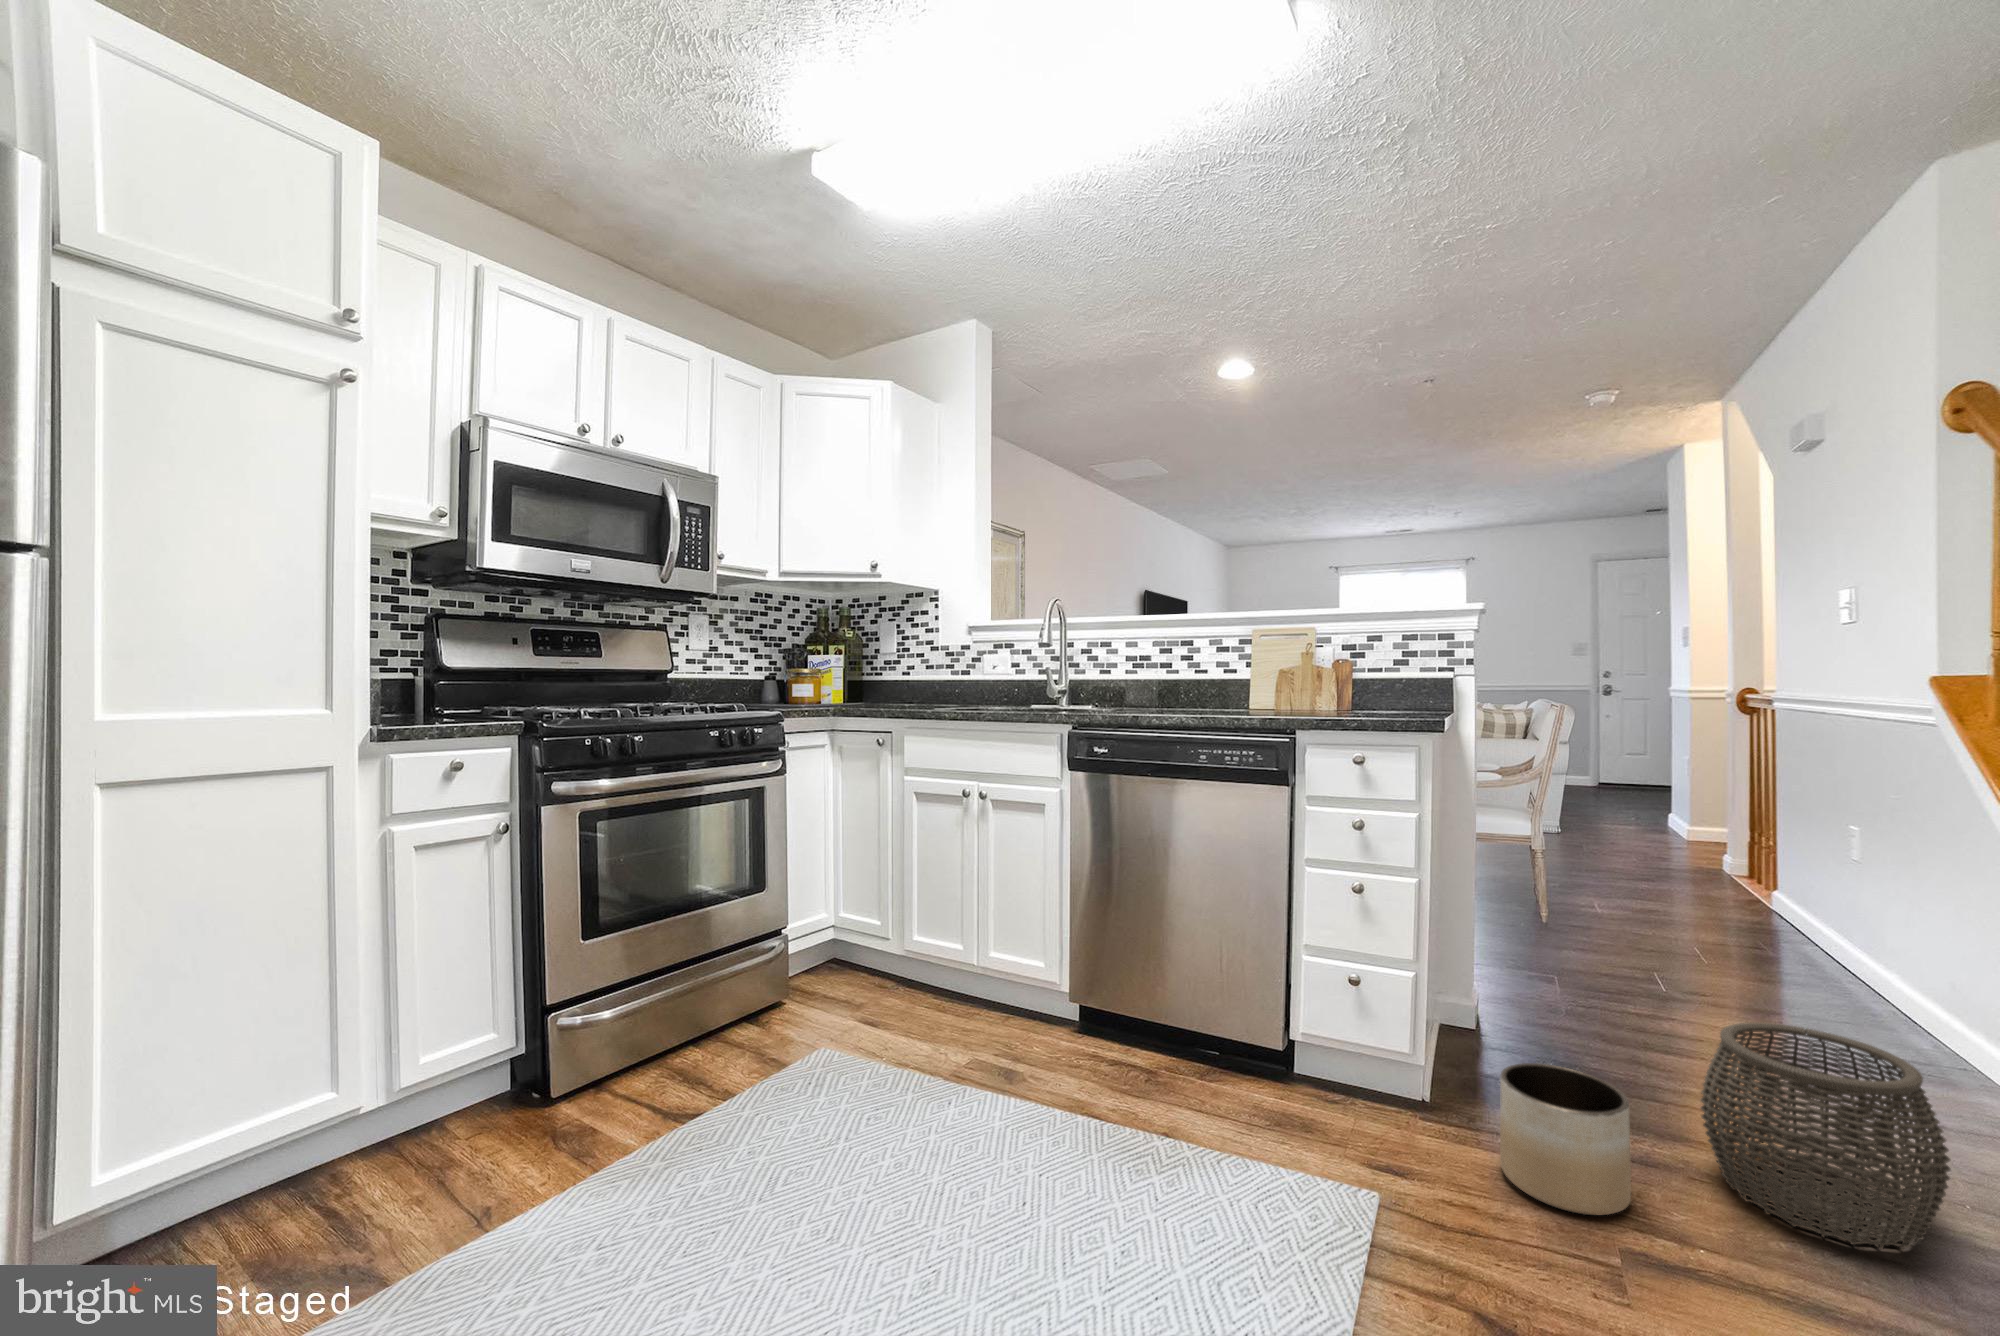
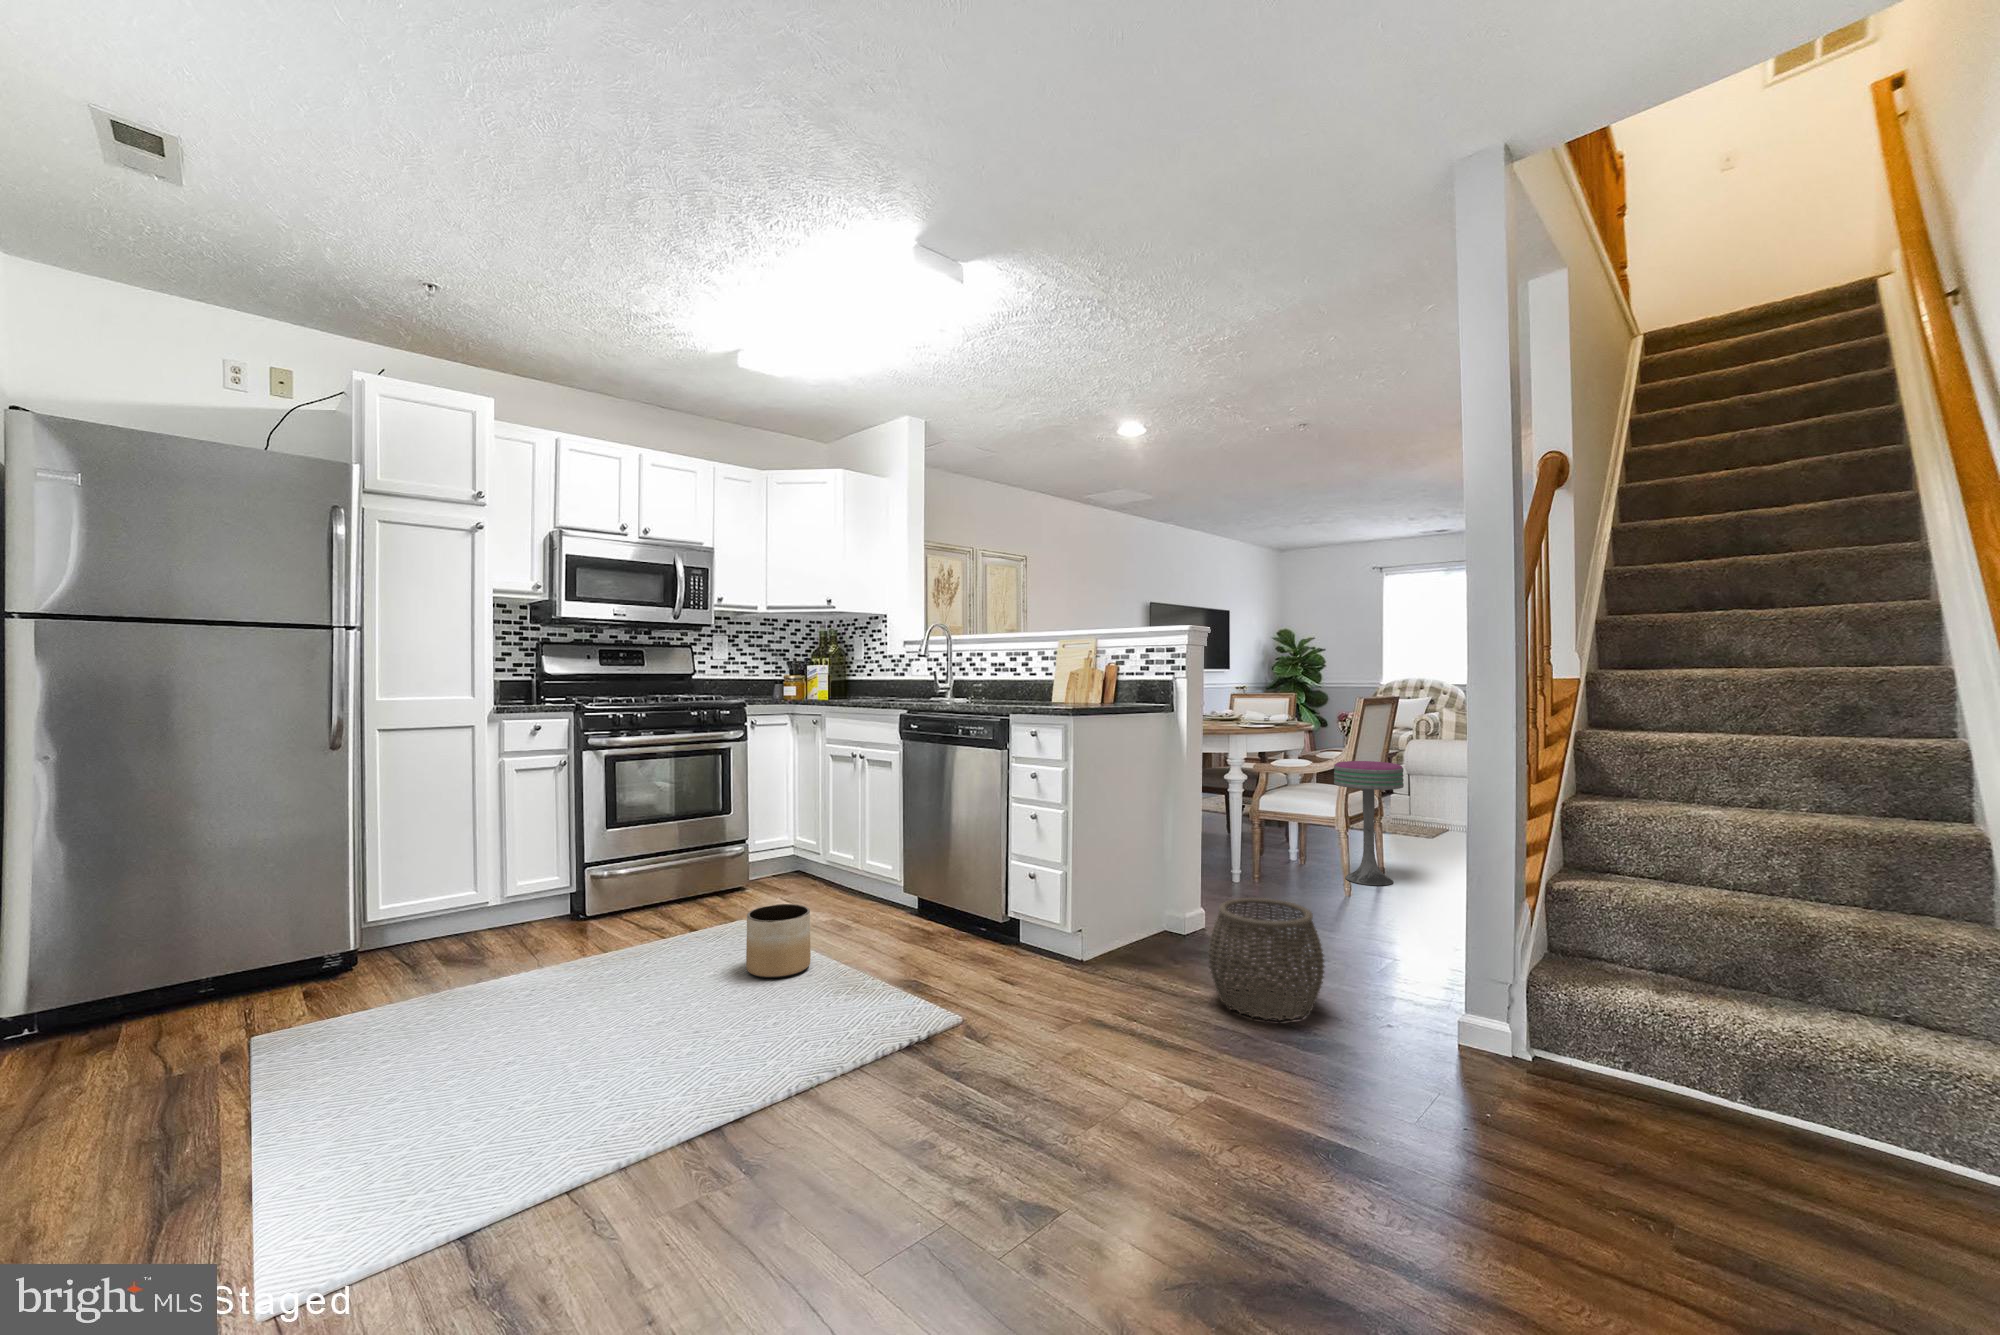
bar stool: none [1534,783,1632,943] -> present [1334,761,1404,885]
planter: present [1500,1063,1631,1216] -> present [746,904,811,978]

